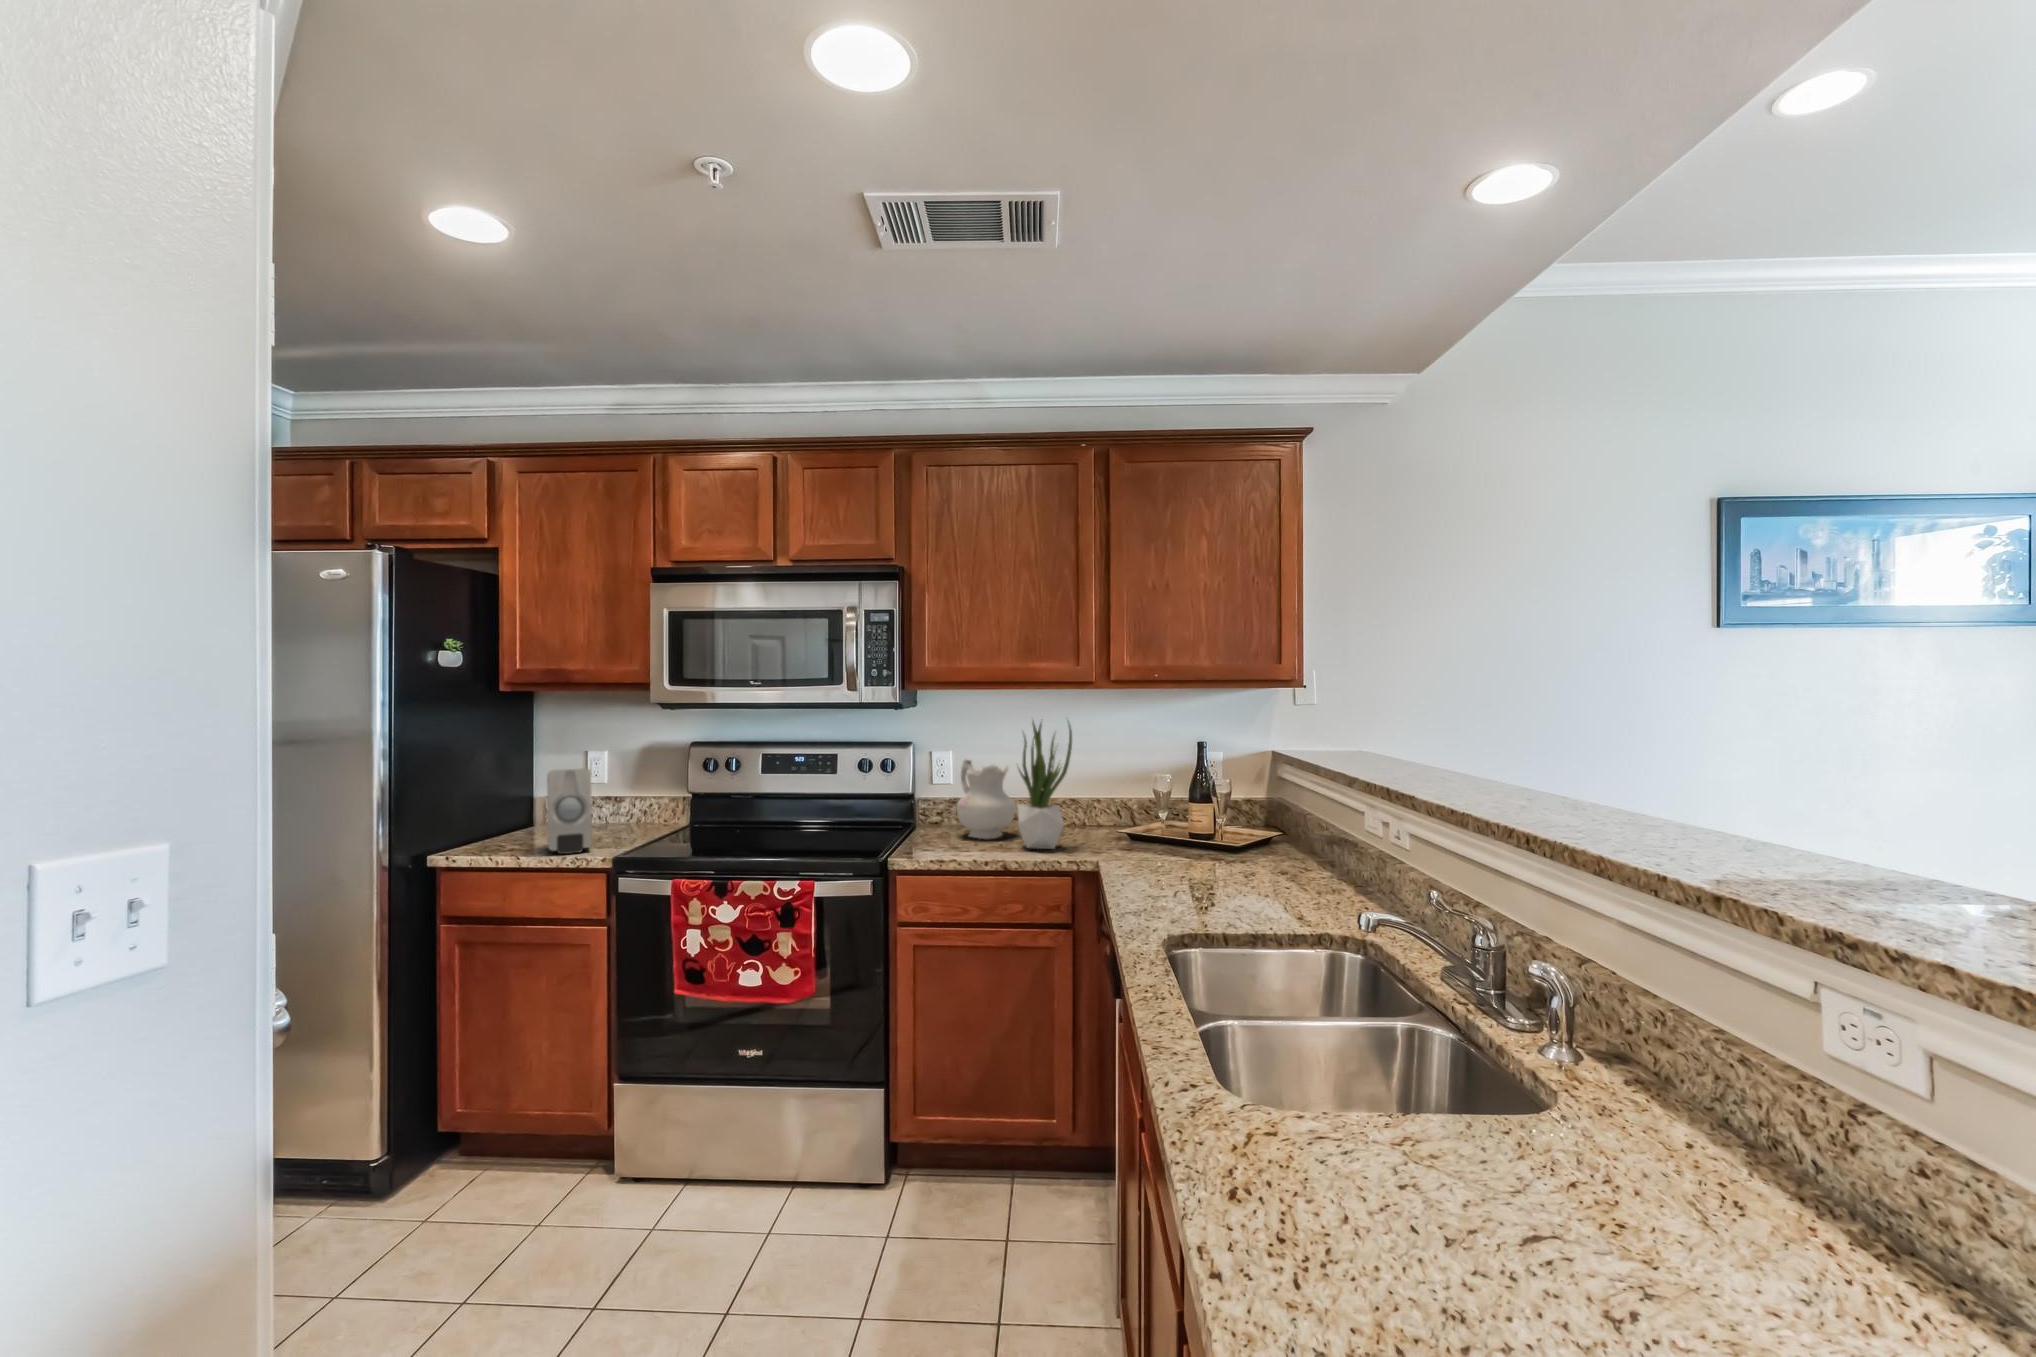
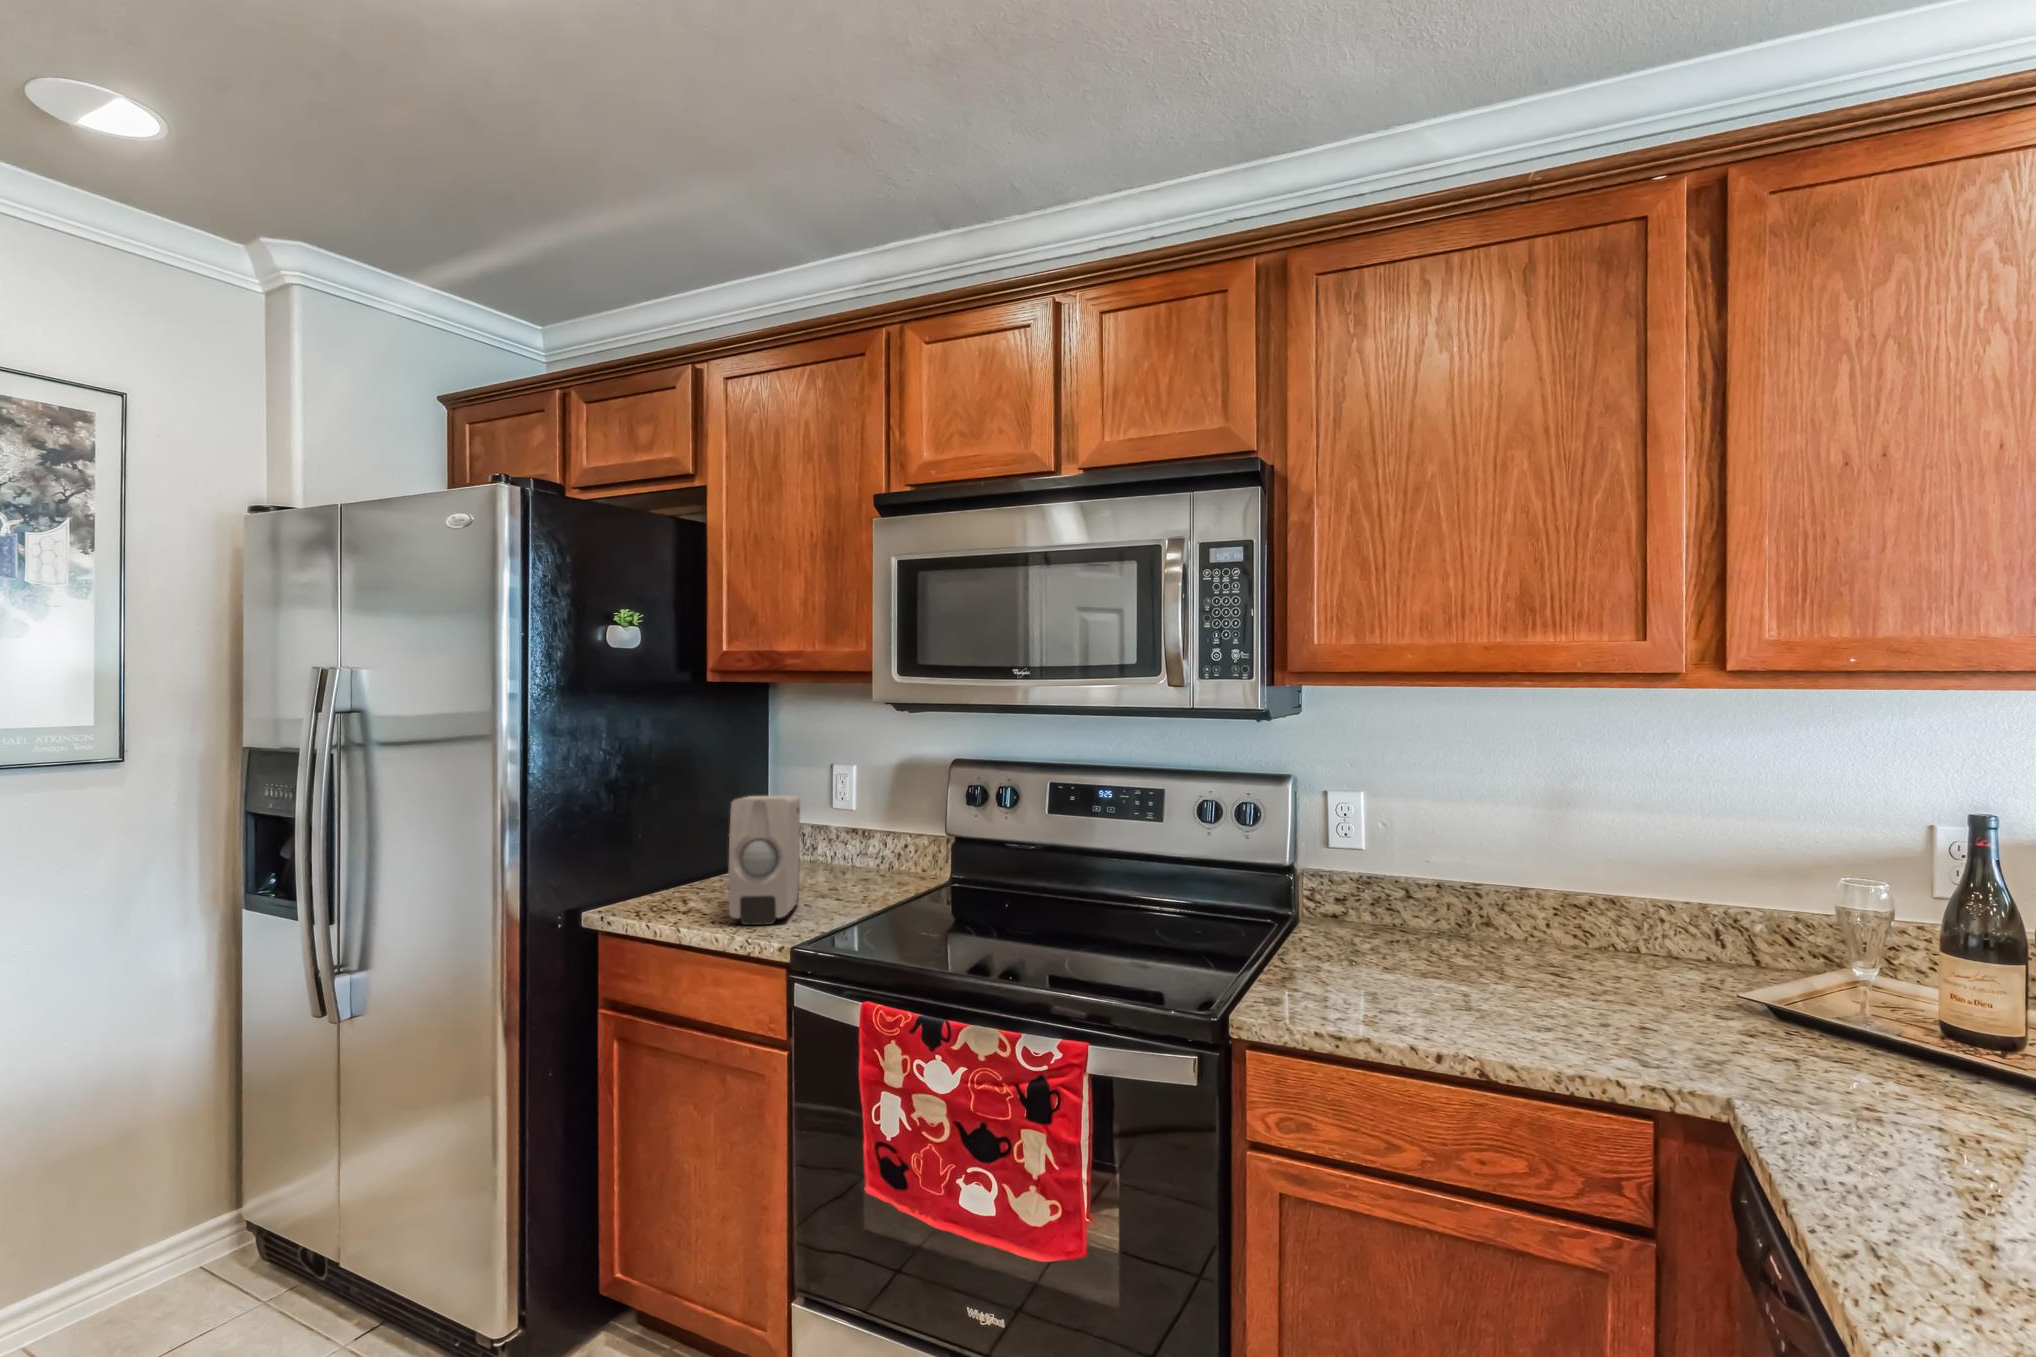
potted plant: present [1017,722,1072,849] -> none [1509,749,1647,1037]
ceramic pitcher: present [957,760,1015,839] -> none [1373,814,1497,979]

